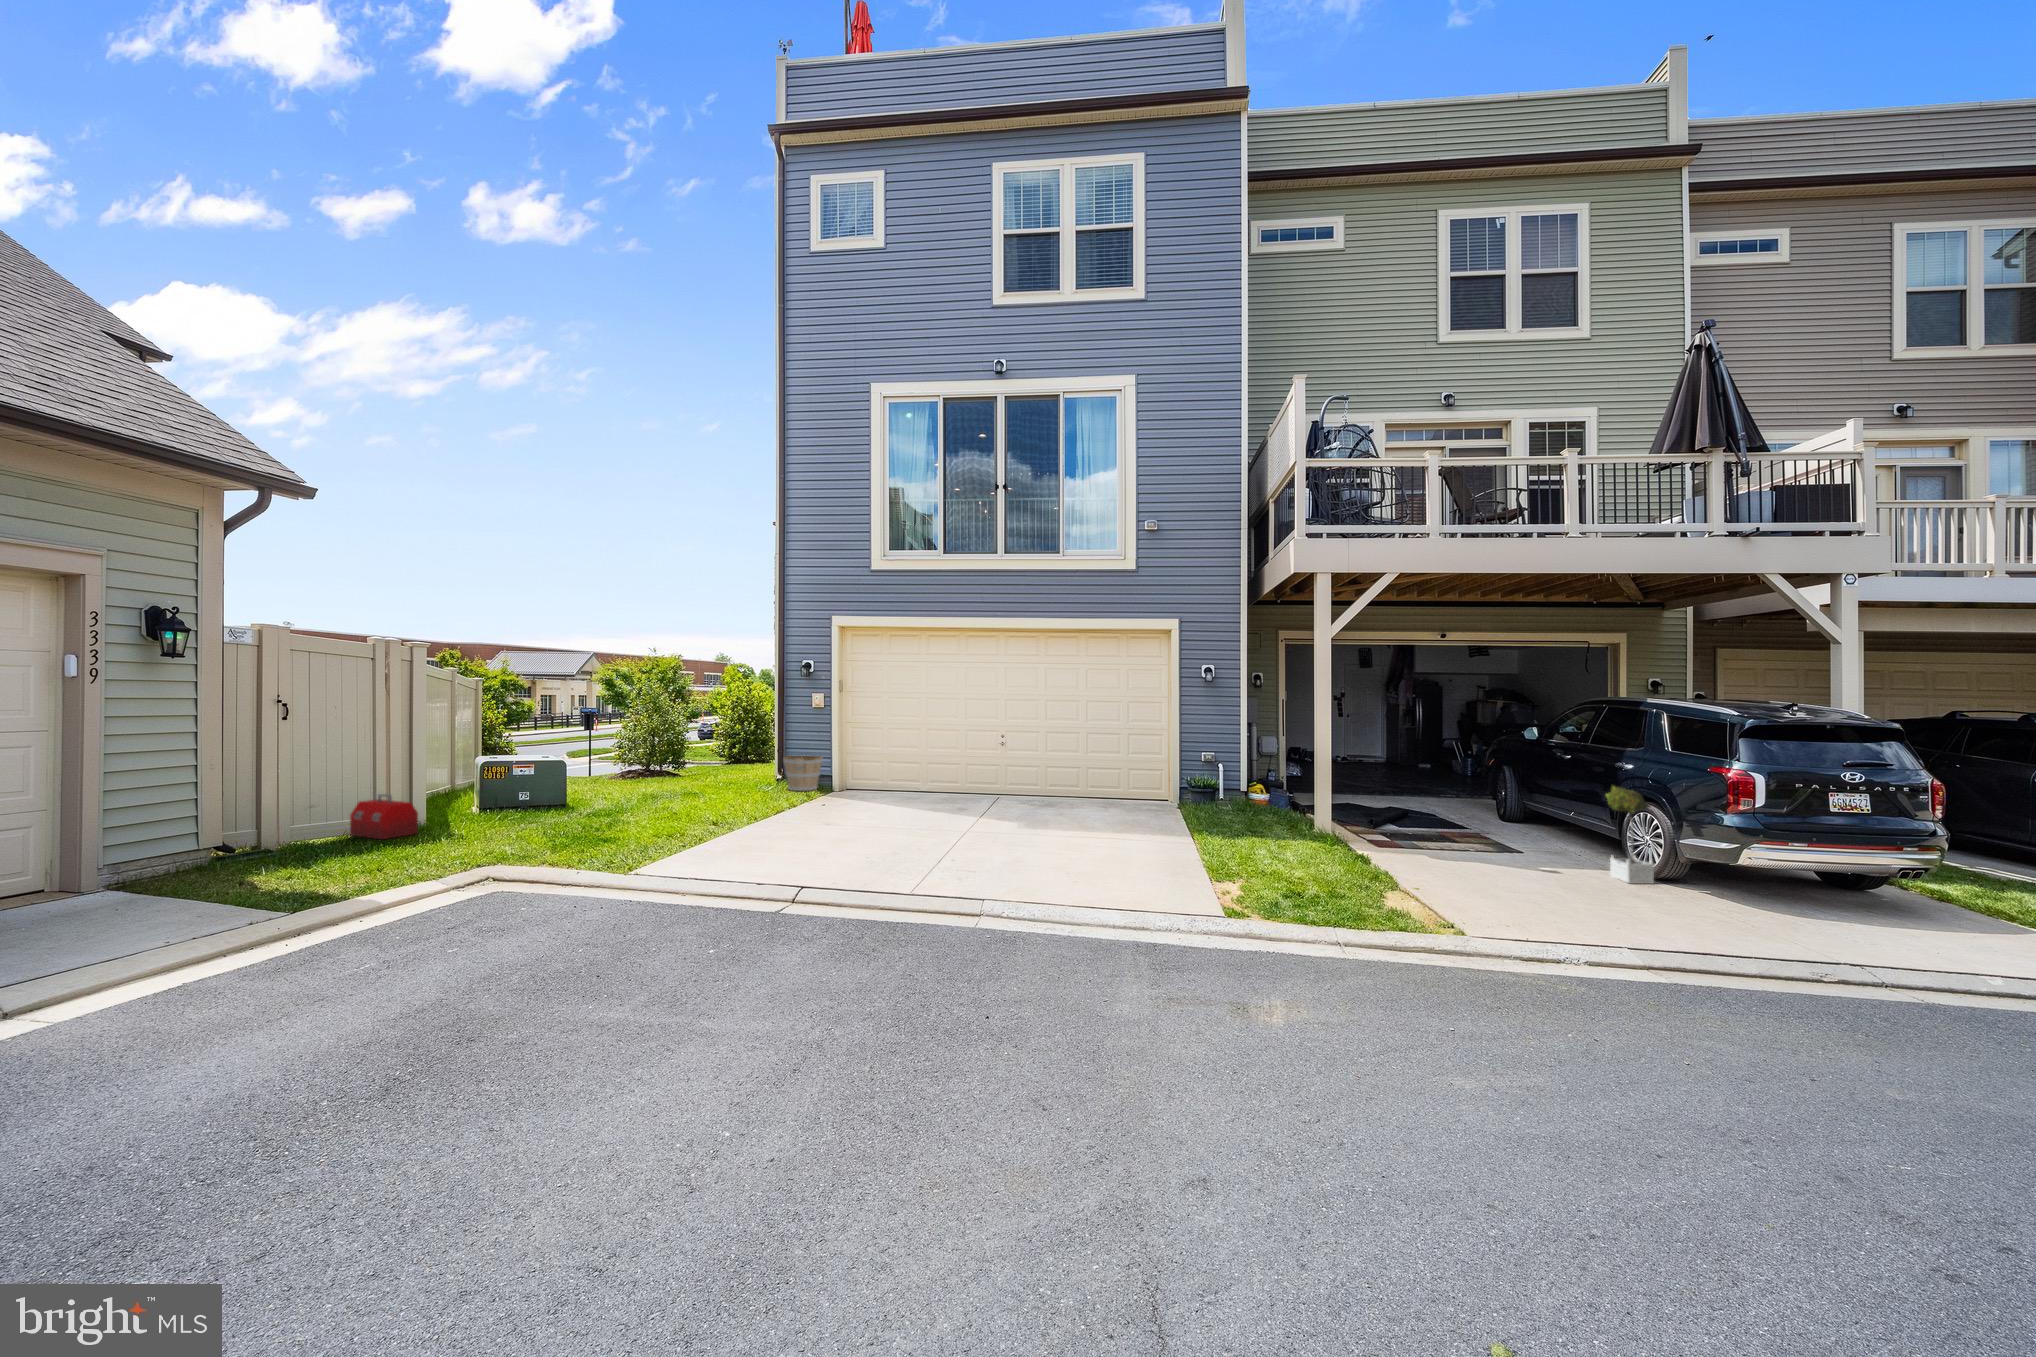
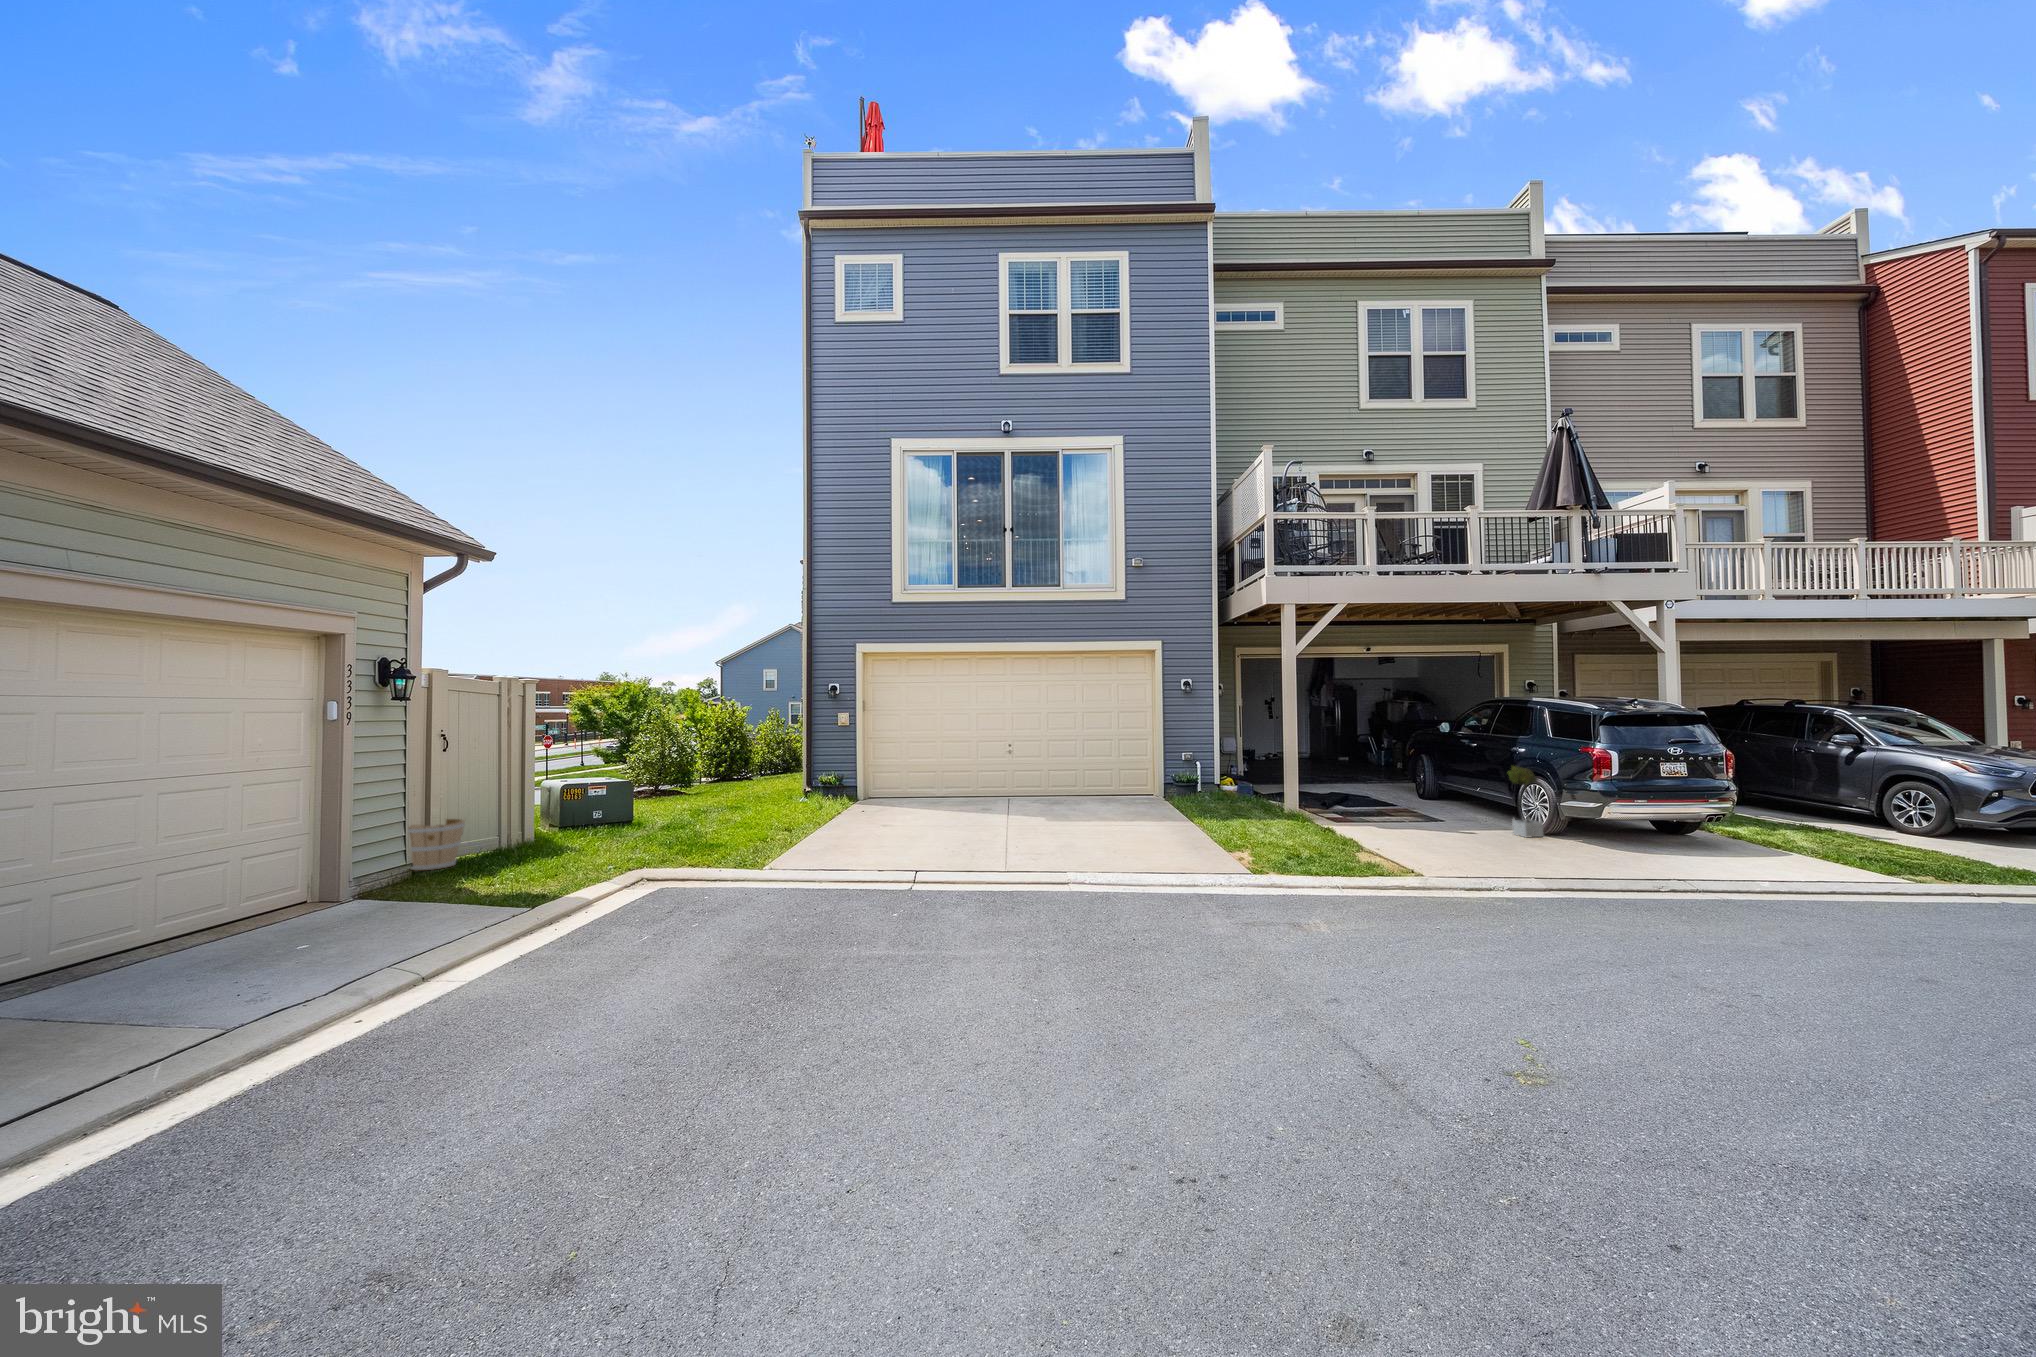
wooden bucket: present [783,755,823,791] -> present [408,819,465,871]
toolbox: present [350,794,418,839] -> none [480,811,540,851]

